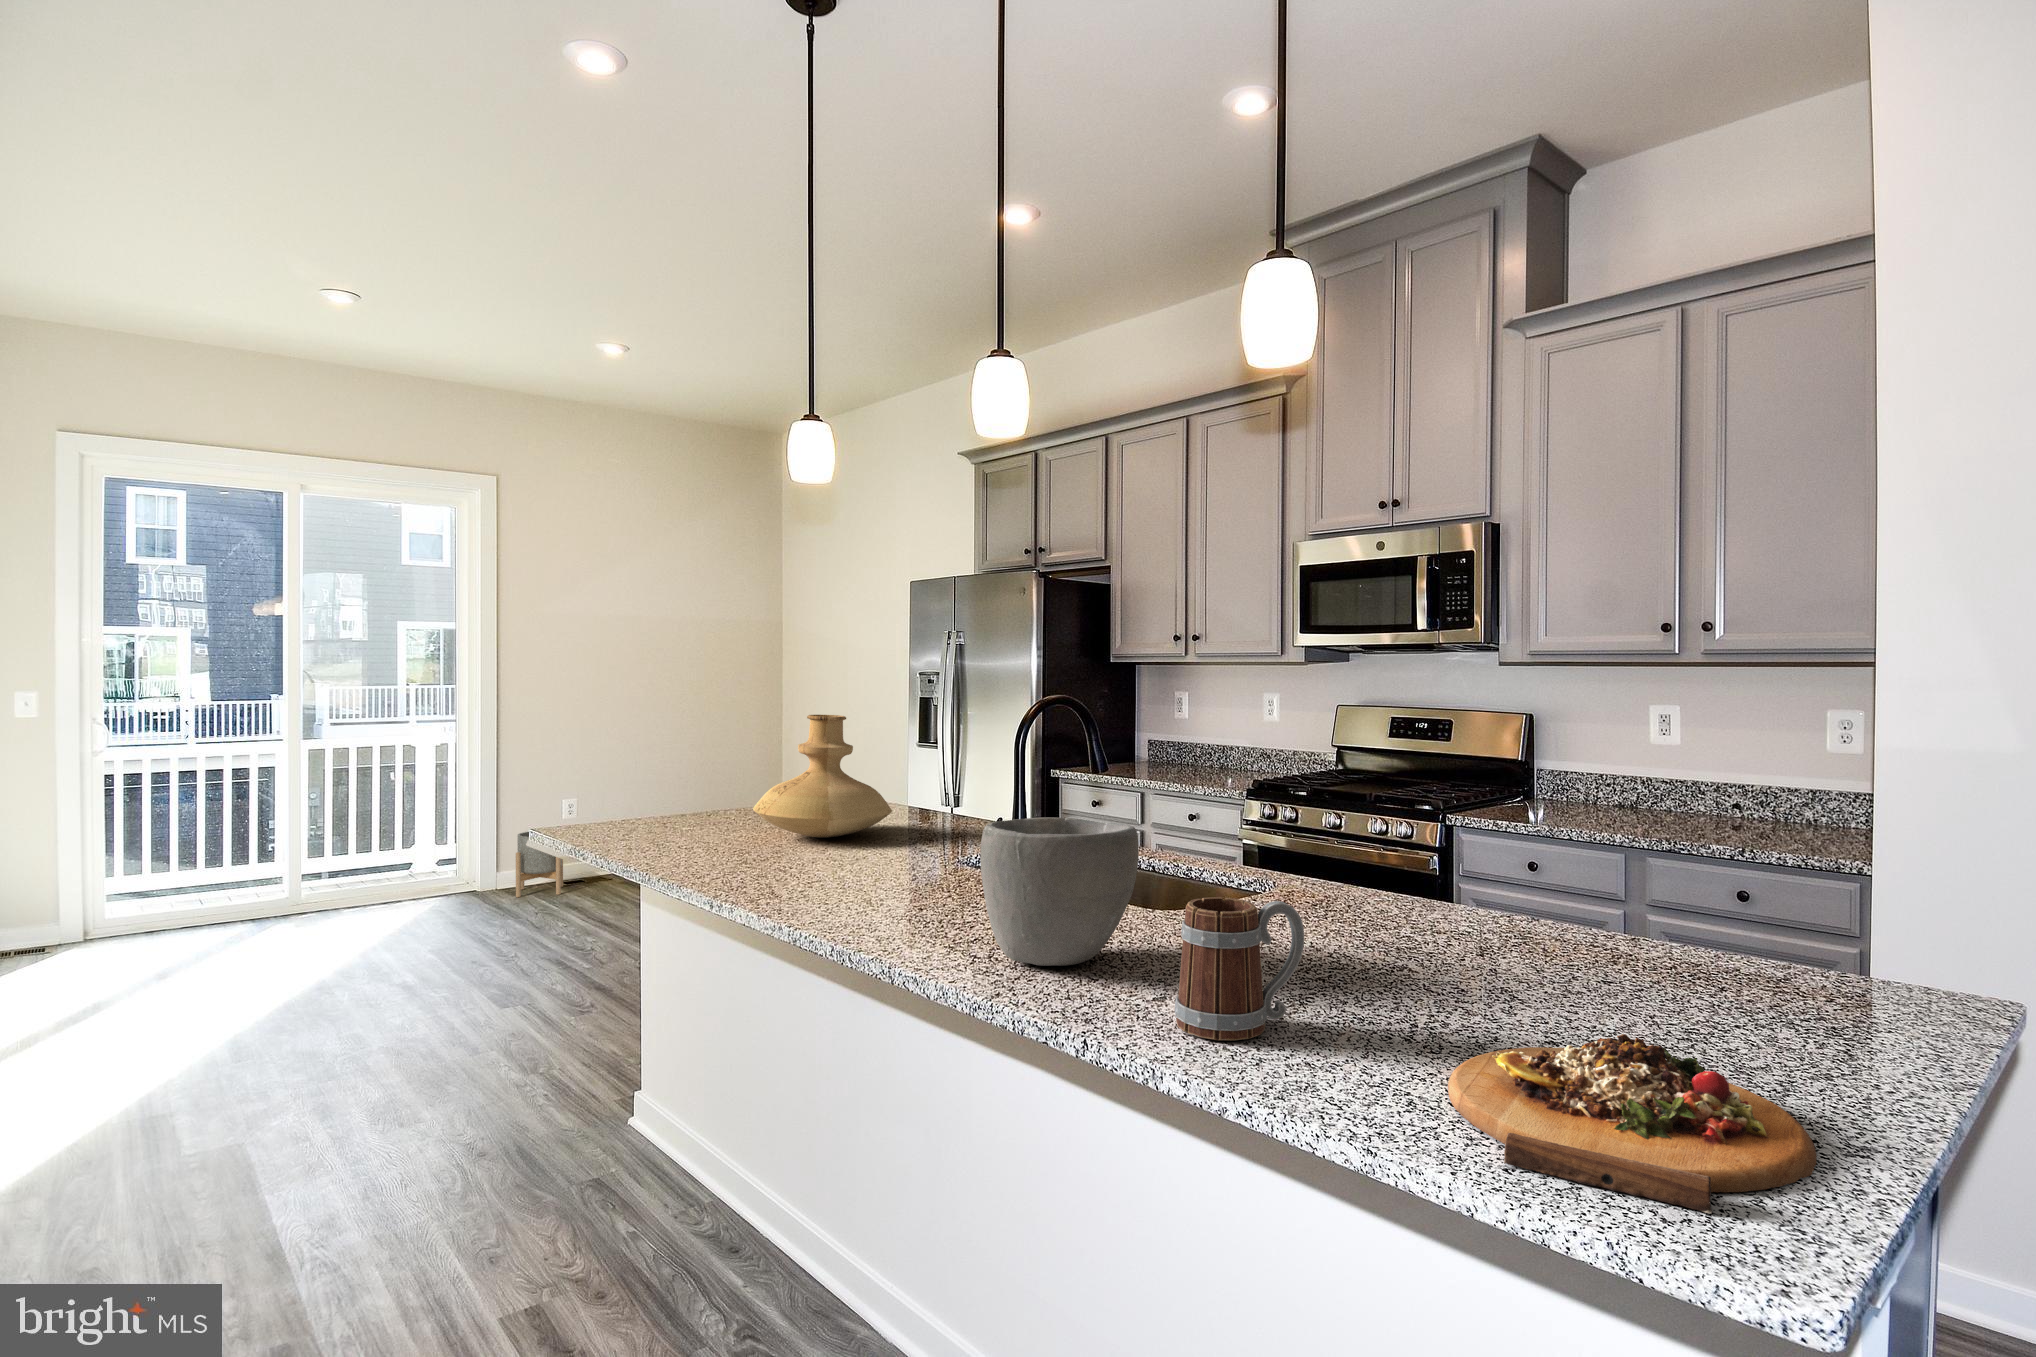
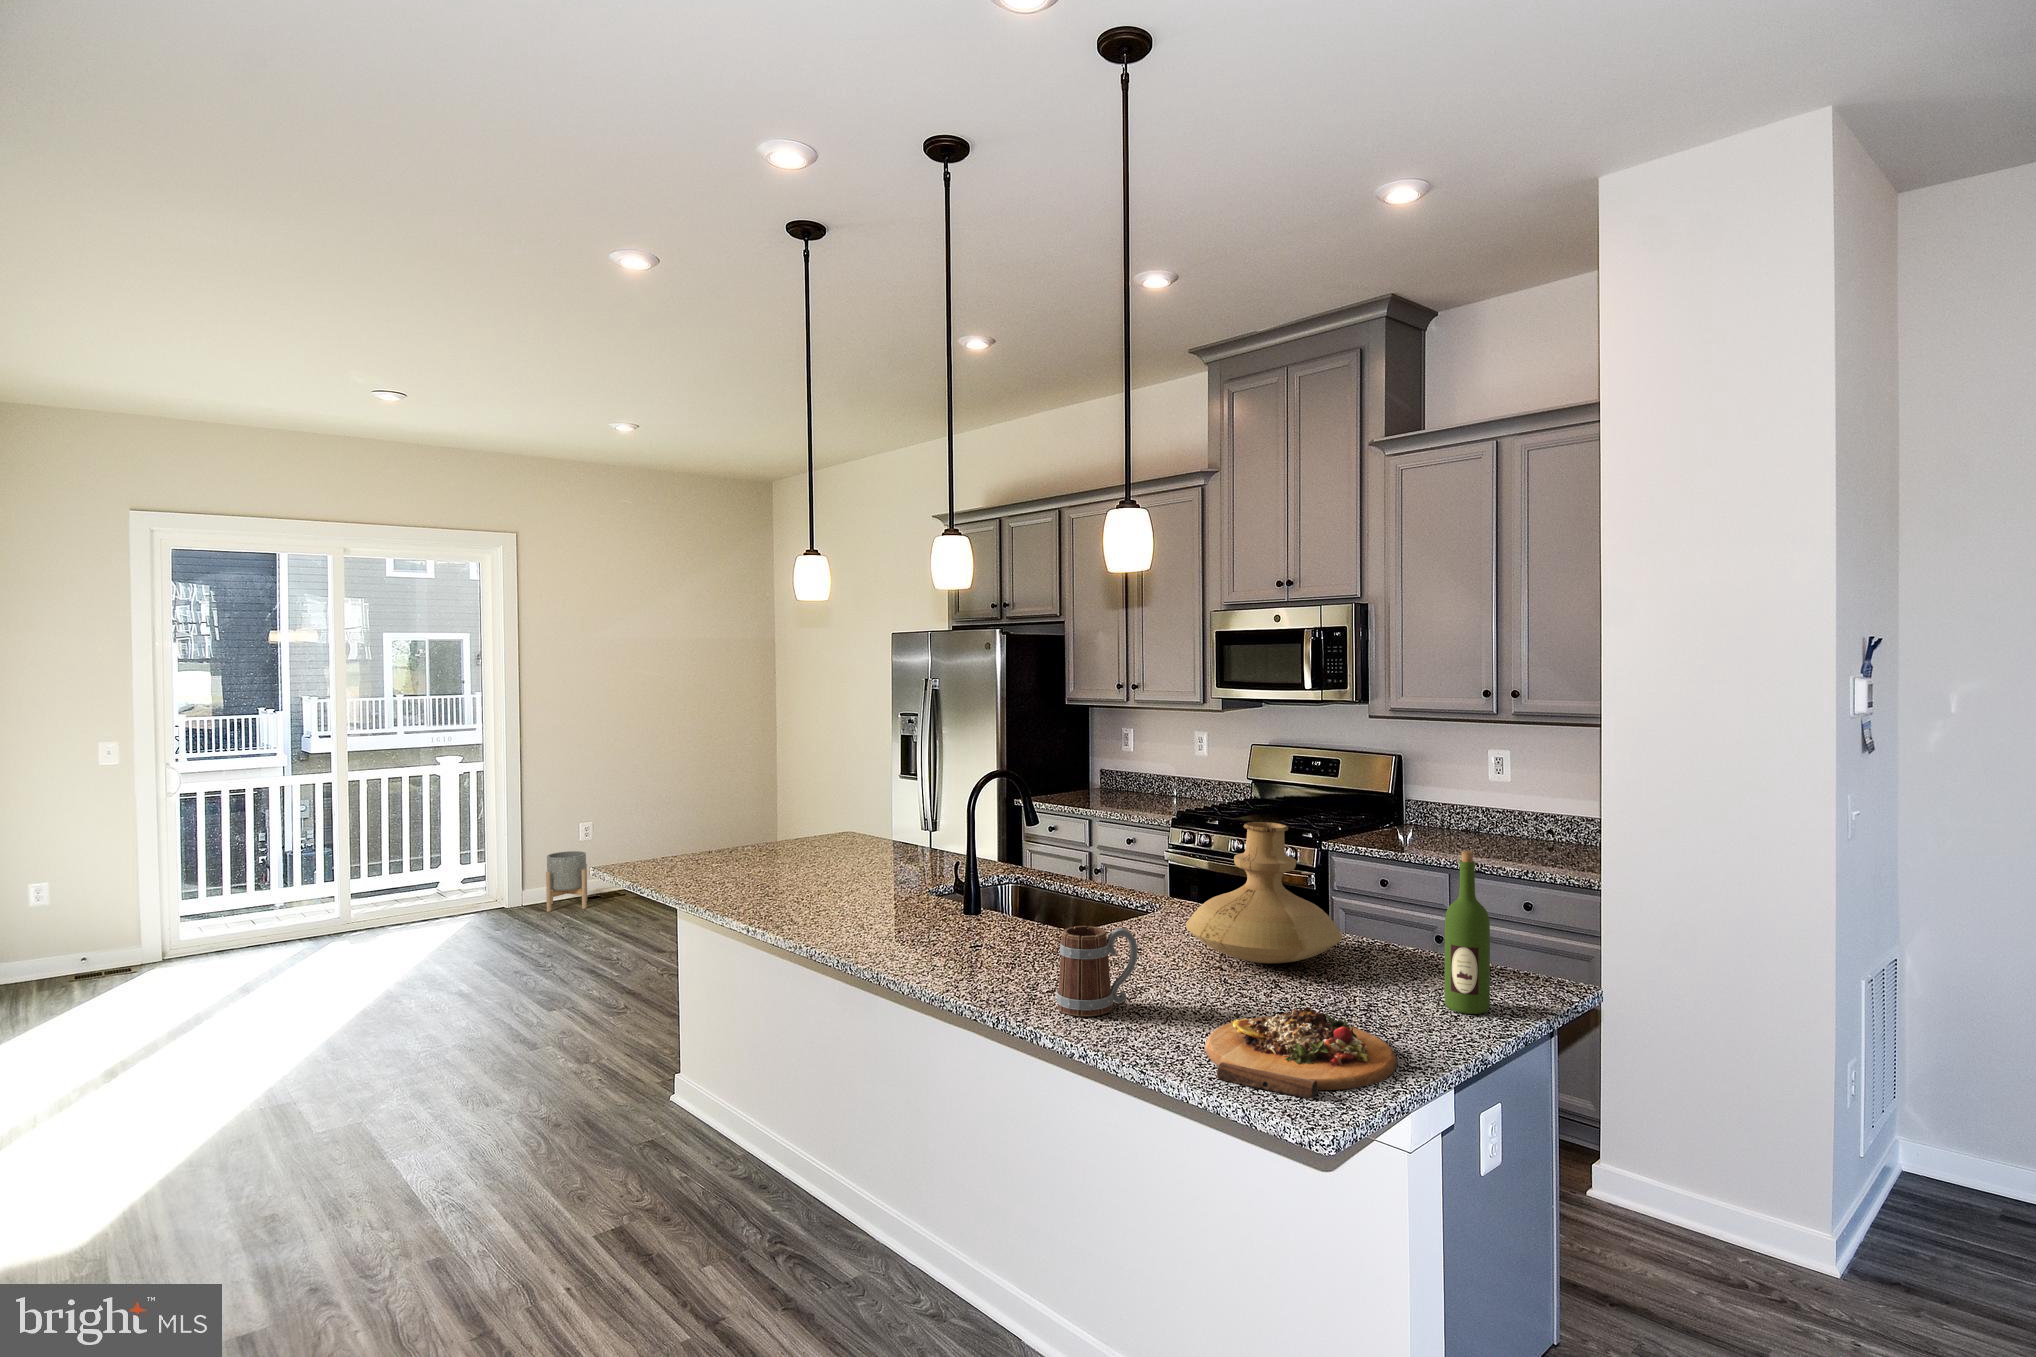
vase: present [753,715,892,838] -> present [1186,822,1342,963]
wine bottle: none [1796,785,1881,1048] -> present [1445,851,1490,1014]
bowl: present [980,817,1139,966] -> none [937,868,1044,970]

